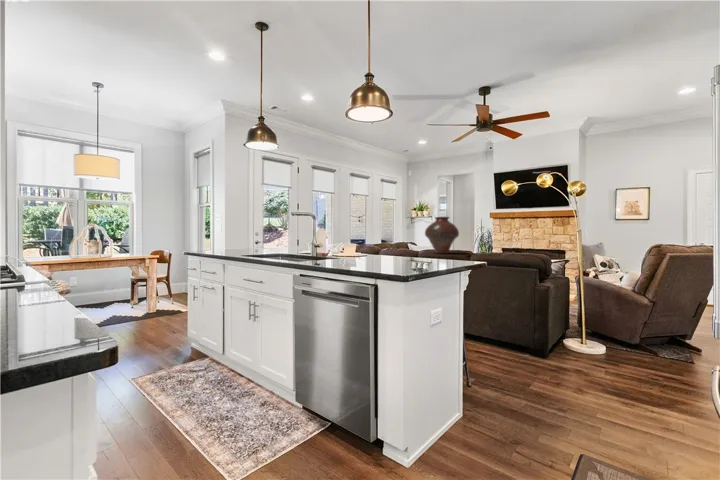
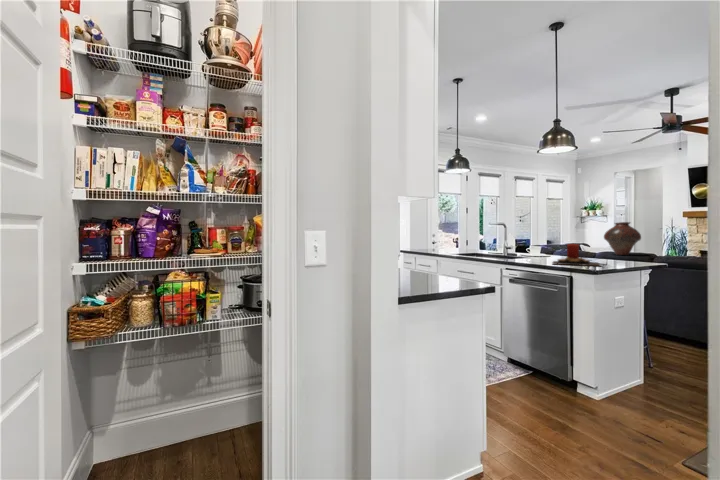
candle: none [356,238,415,270] -> present [552,244,600,266]

